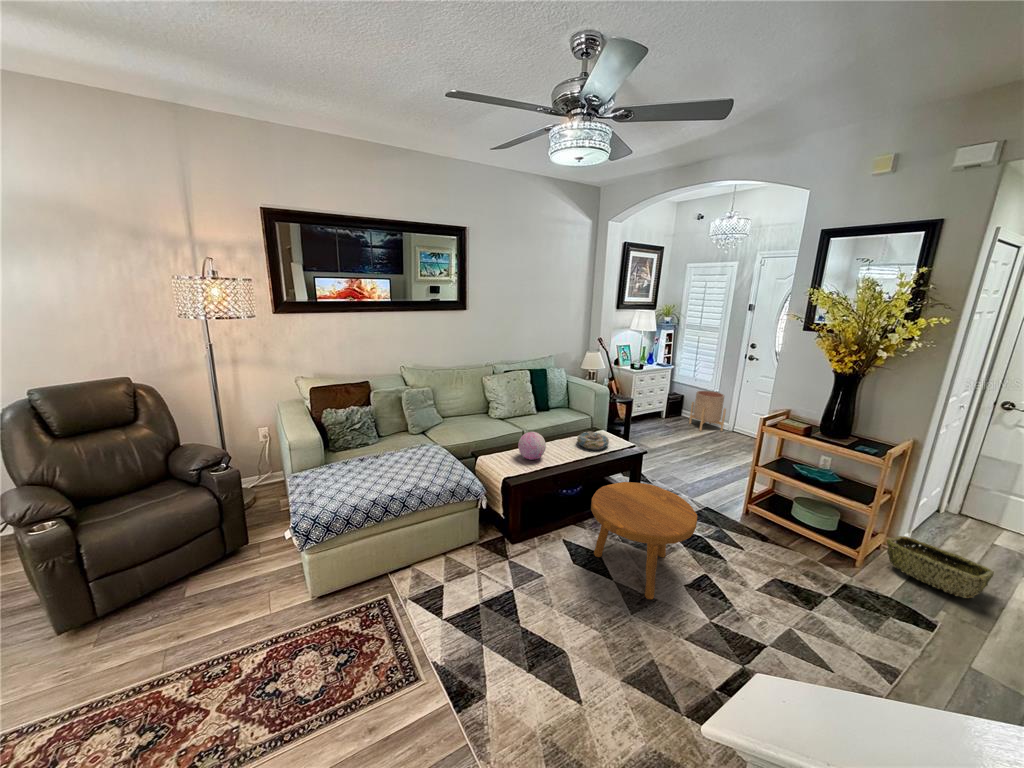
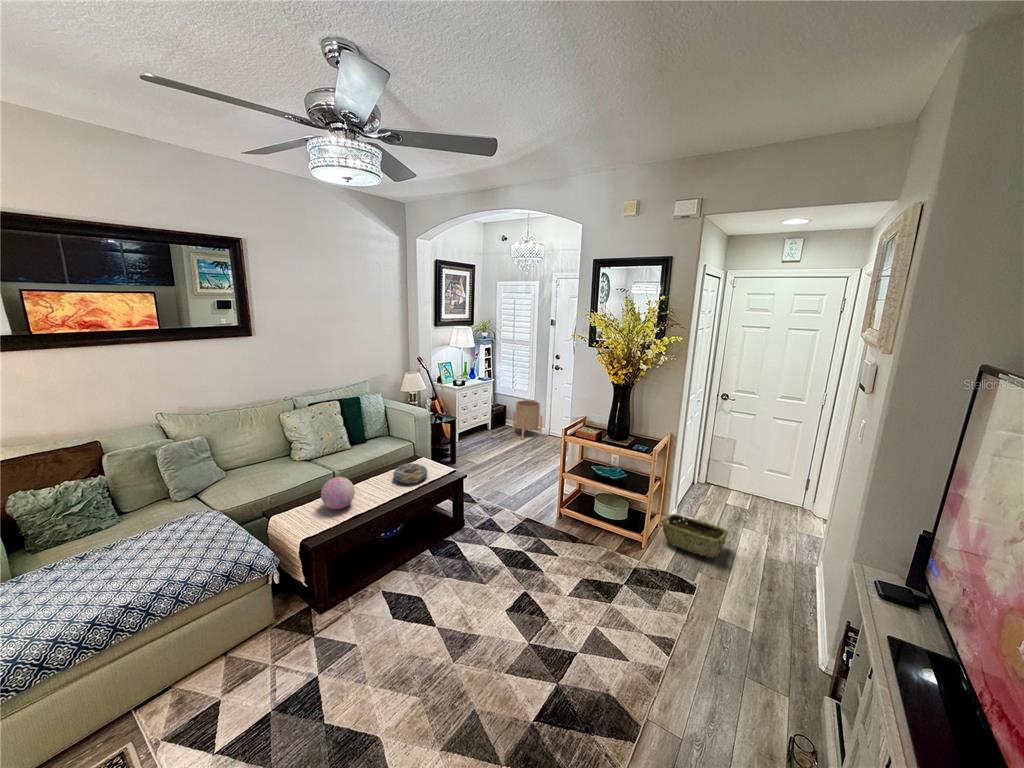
footstool: present [591,482,697,599] -> none [405,514,511,638]

